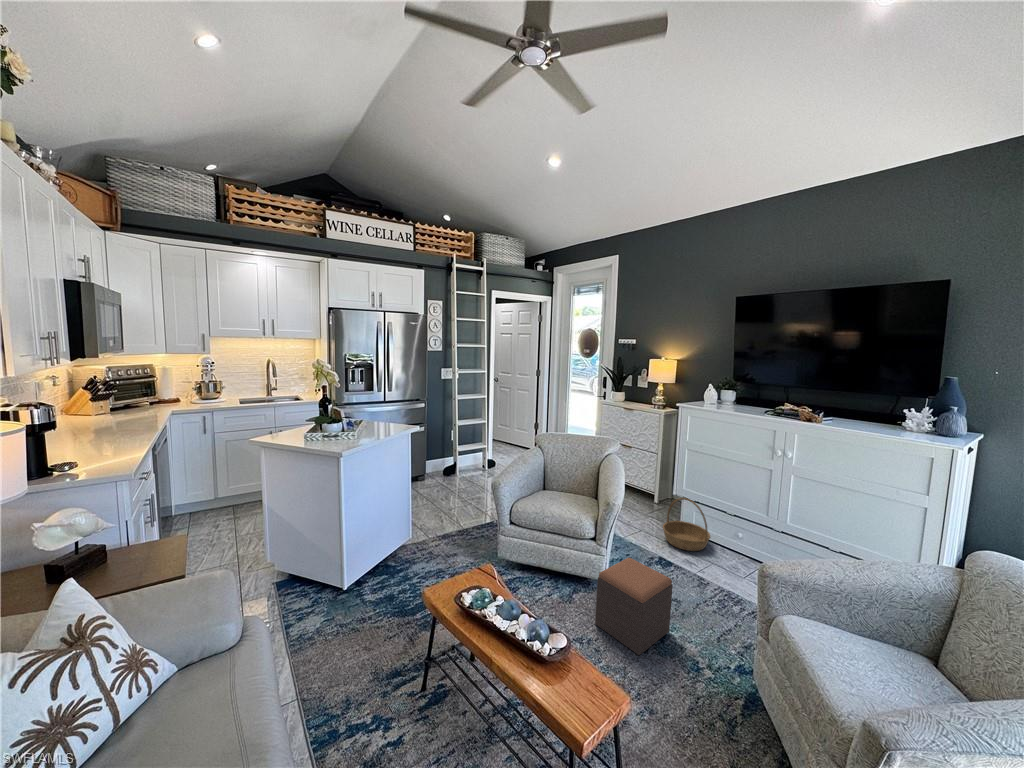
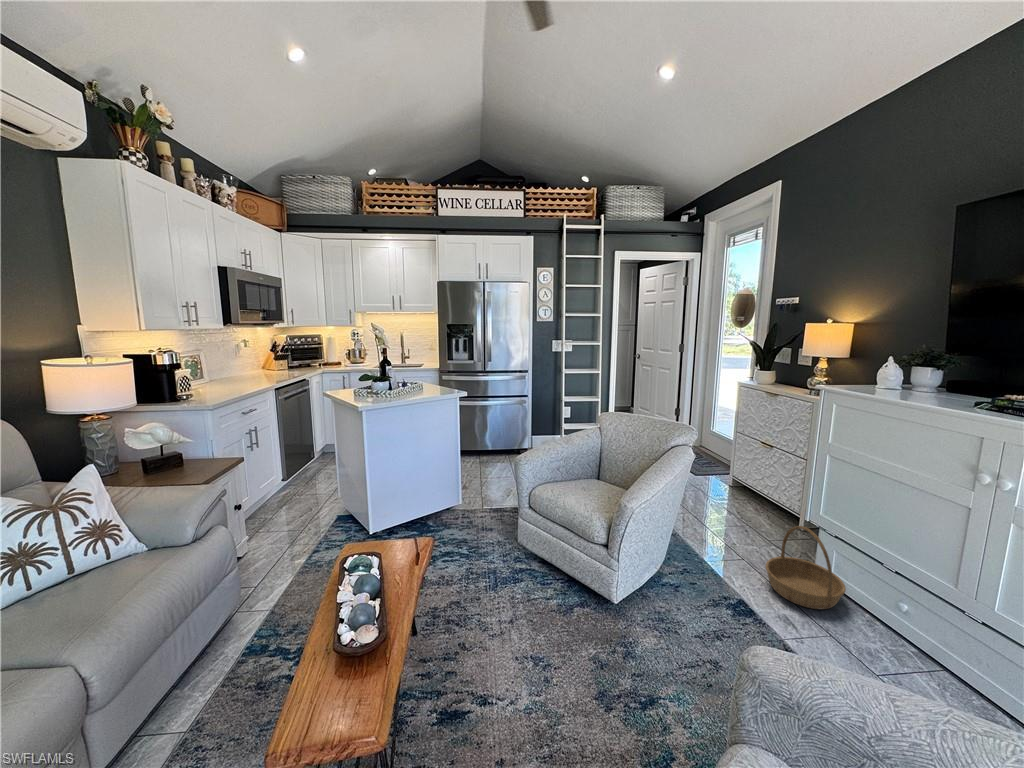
footstool: present [595,558,673,655] -> none [573,580,670,705]

